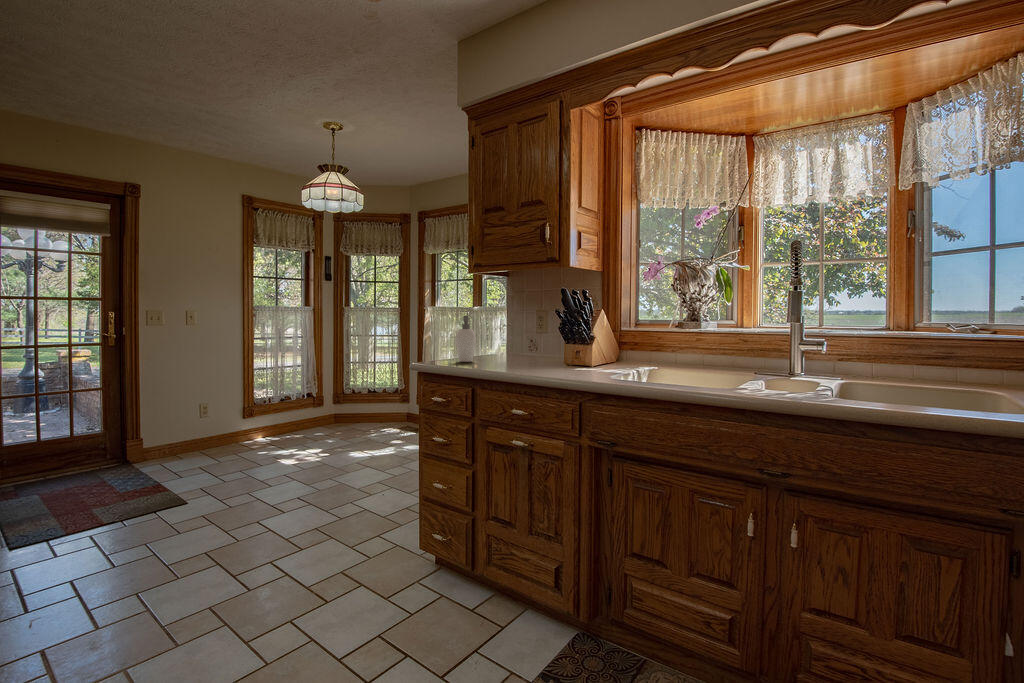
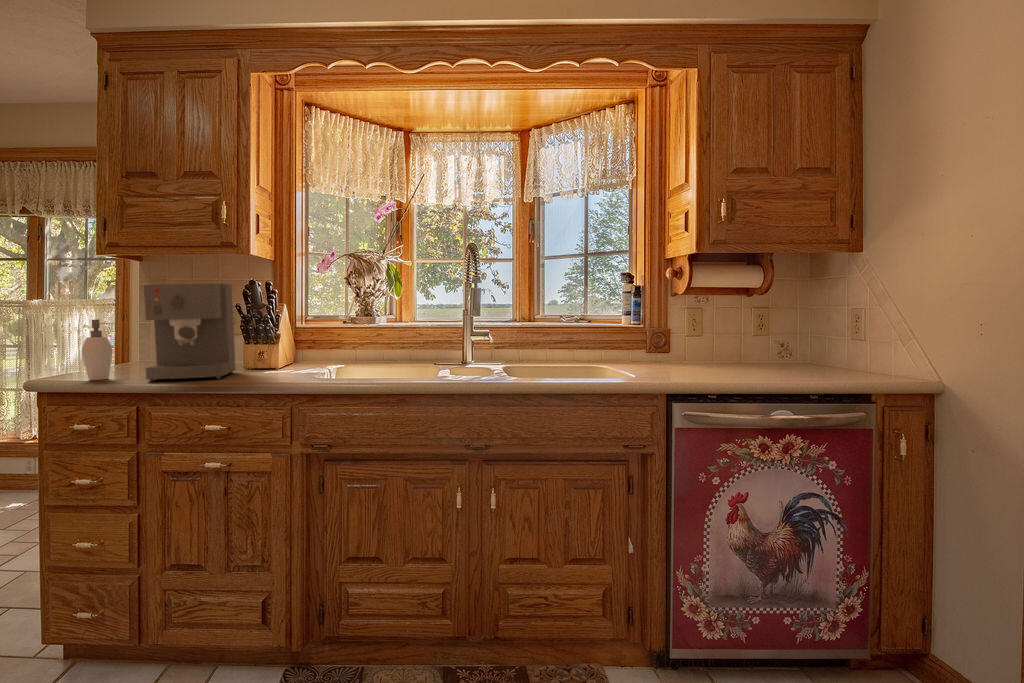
coffee maker: none [487,286,562,369] -> present [144,284,236,381]

